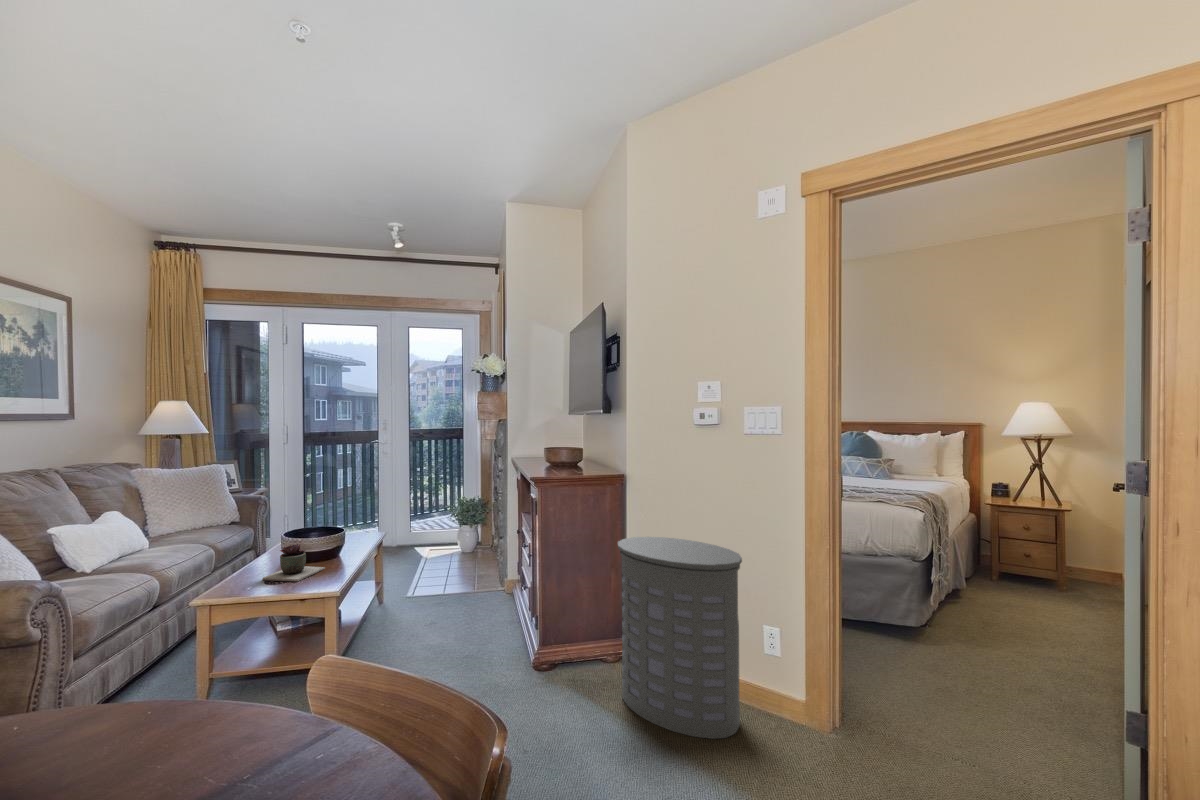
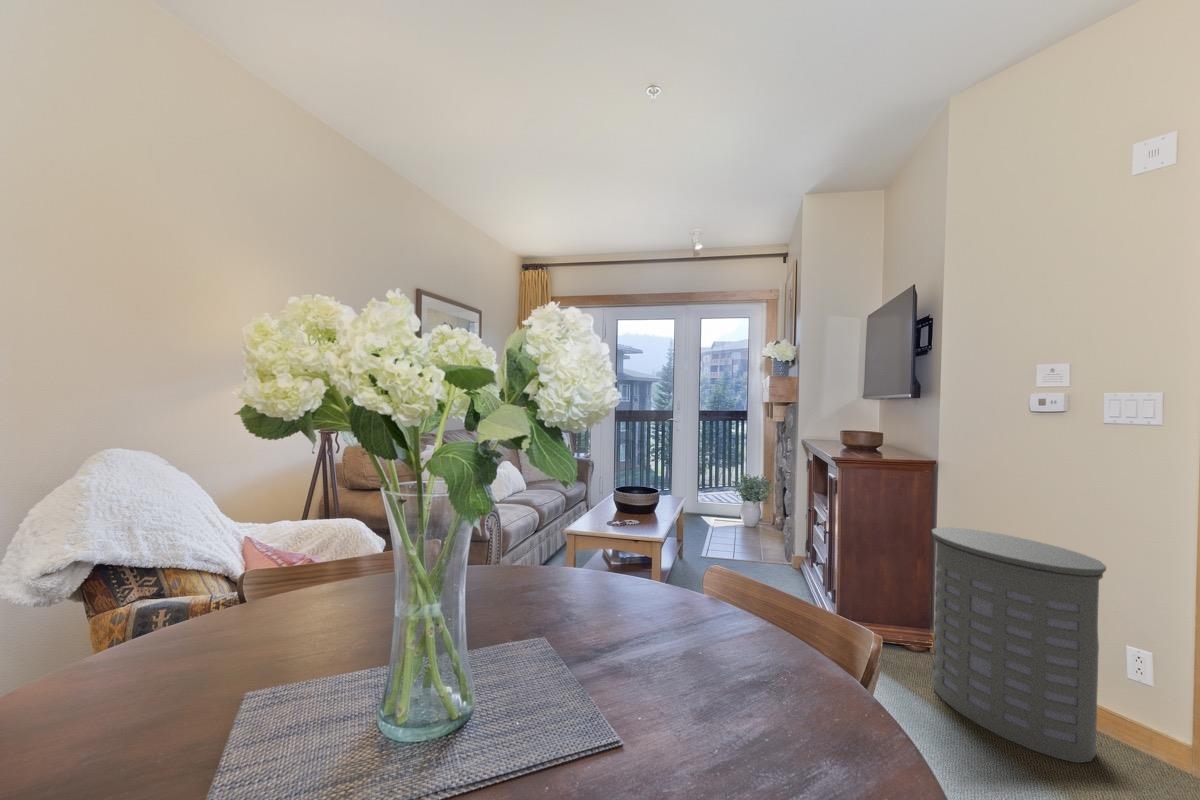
succulent plant: present [262,544,325,581] -> none [604,497,647,526]

